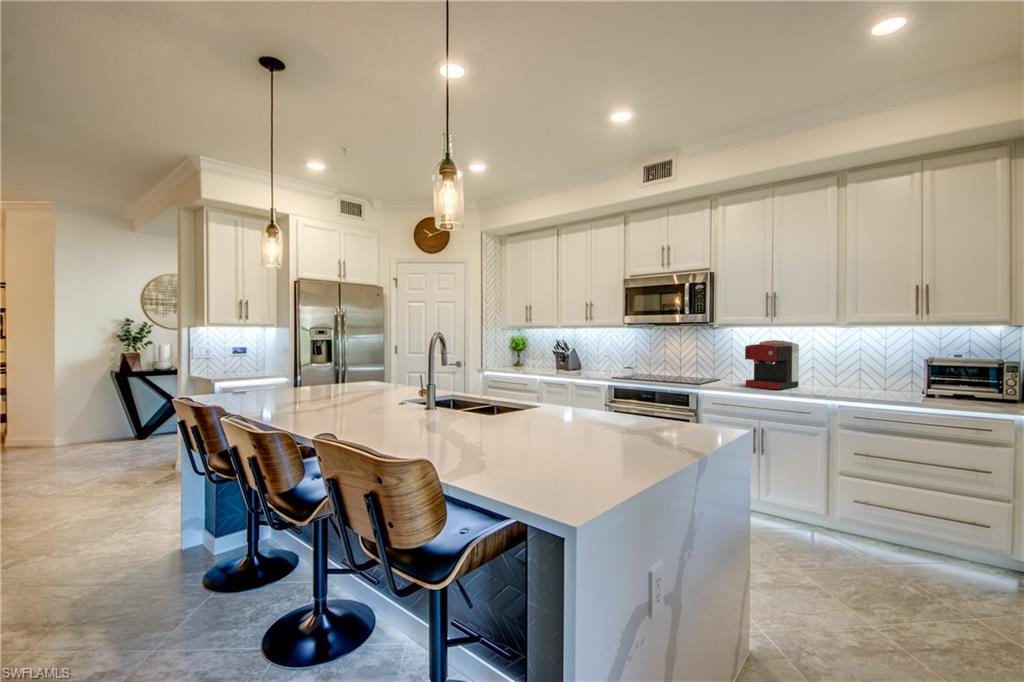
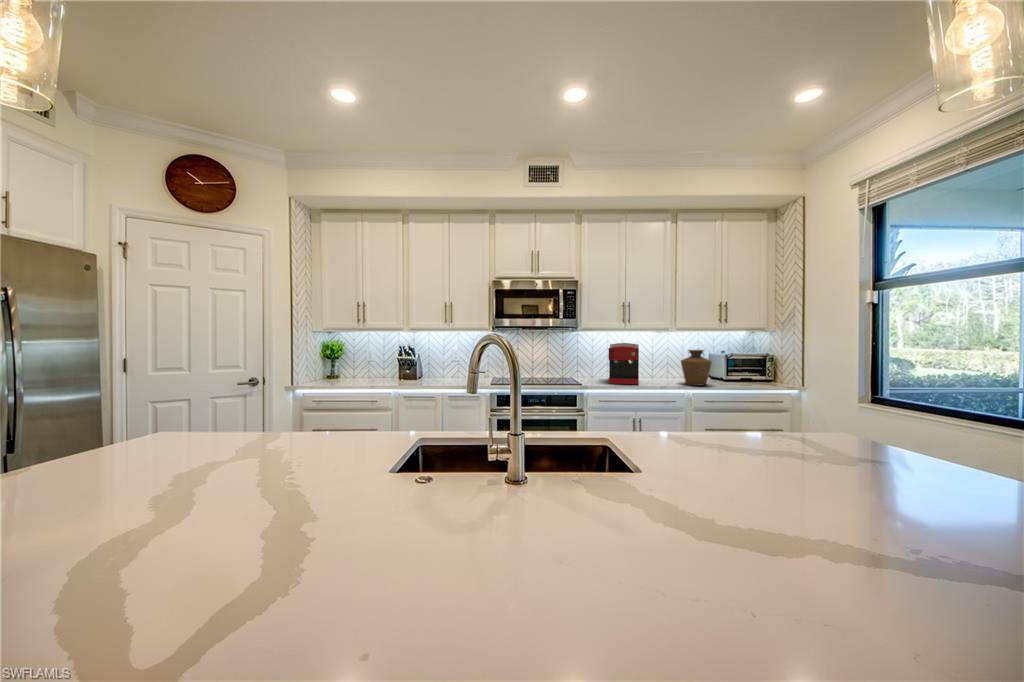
vase: none [846,350,894,398] -> present [681,350,712,385]

